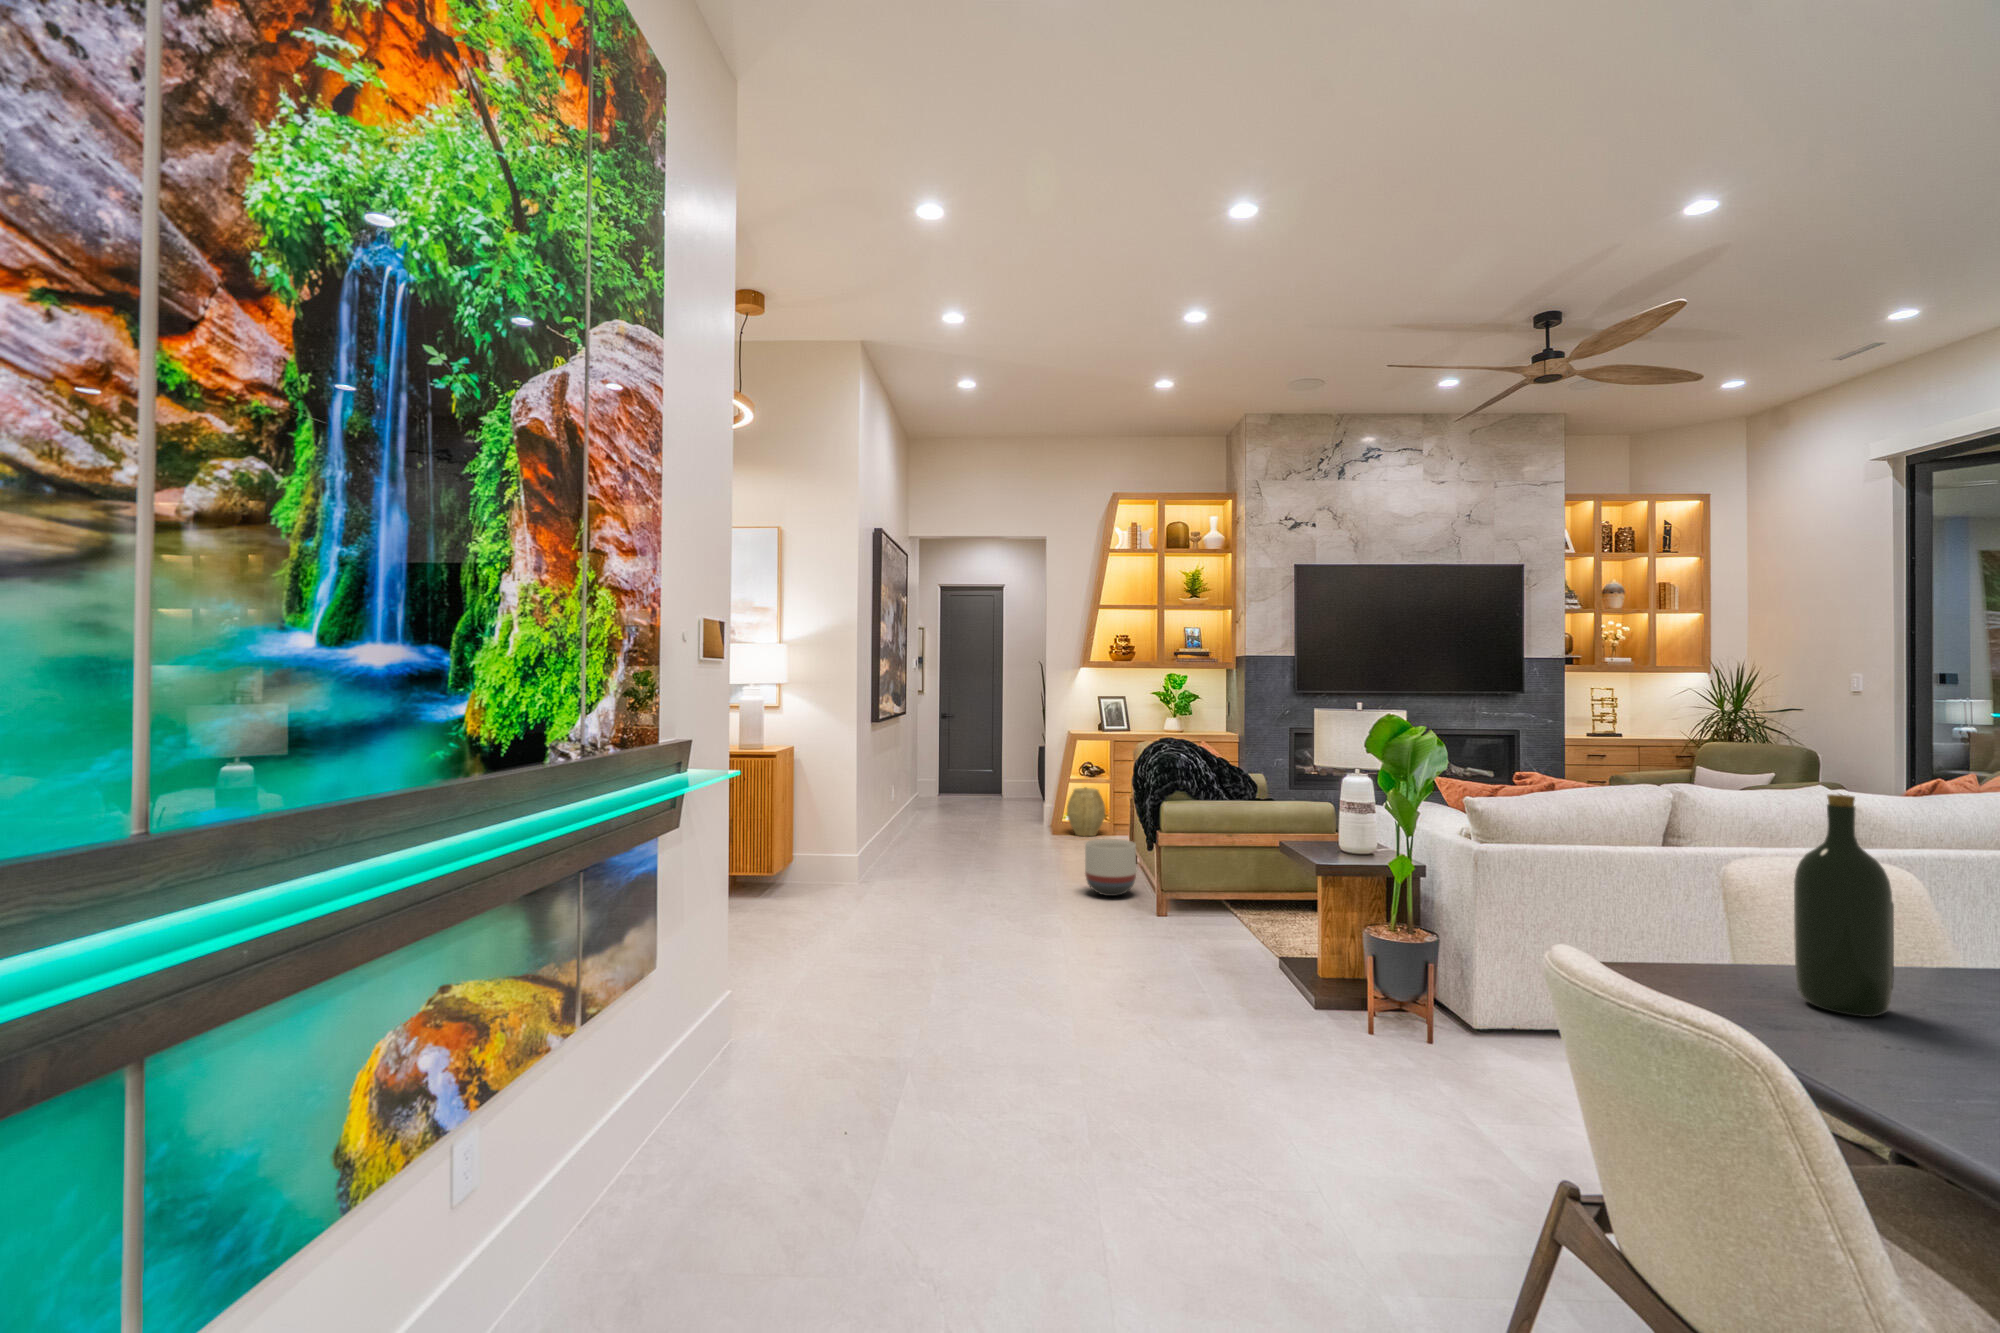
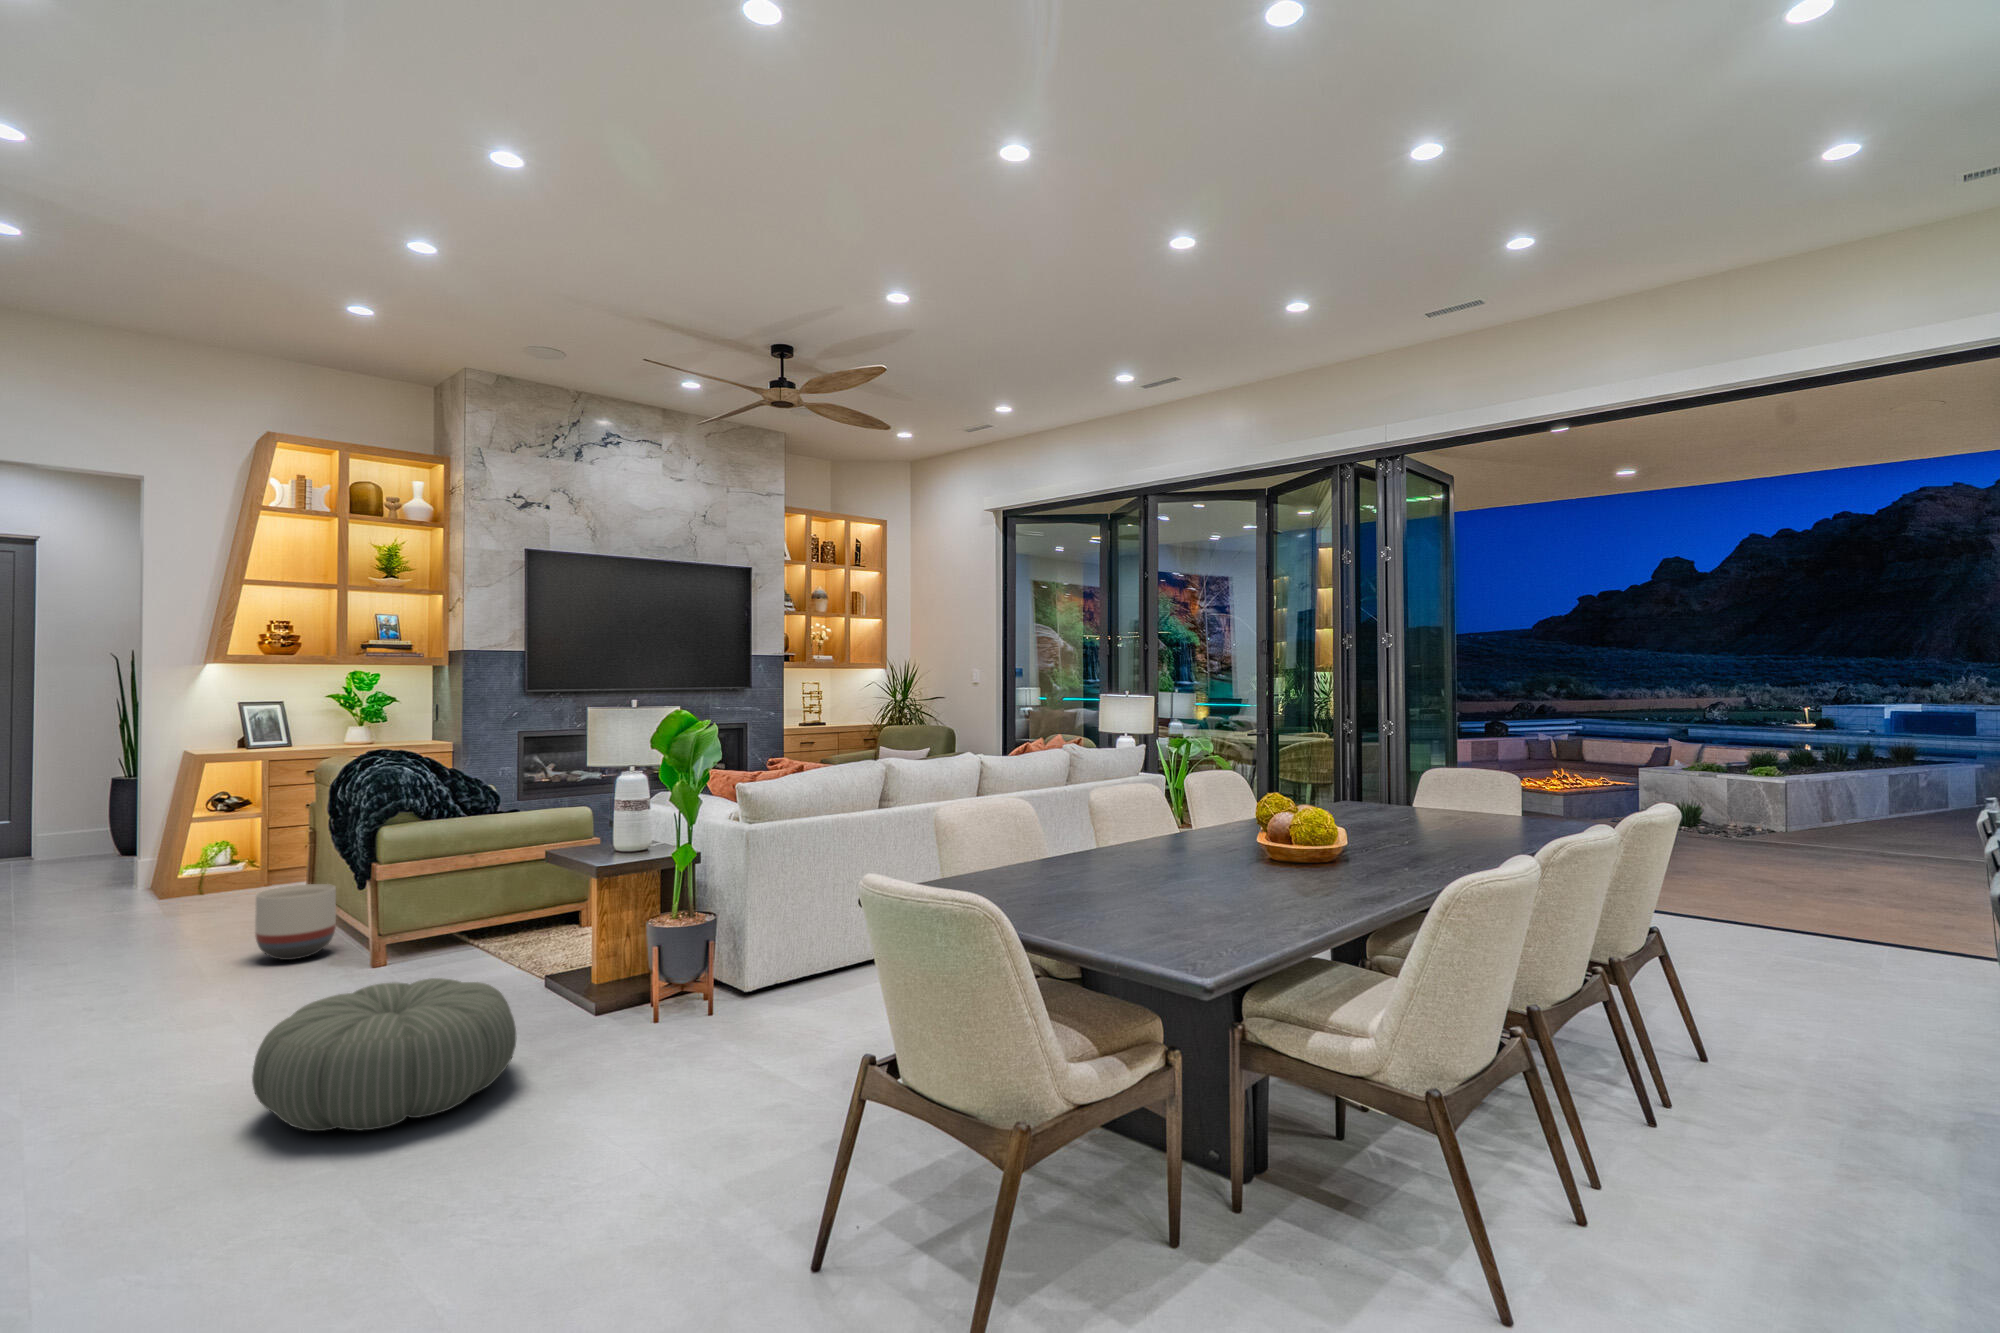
woven basket: present [1067,787,1105,836] -> none [191,827,258,896]
wine bottle: present [1794,795,1894,1017] -> none [993,743,1040,885]
pouf: none [1040,935,1229,1062] -> present [252,978,516,1131]

